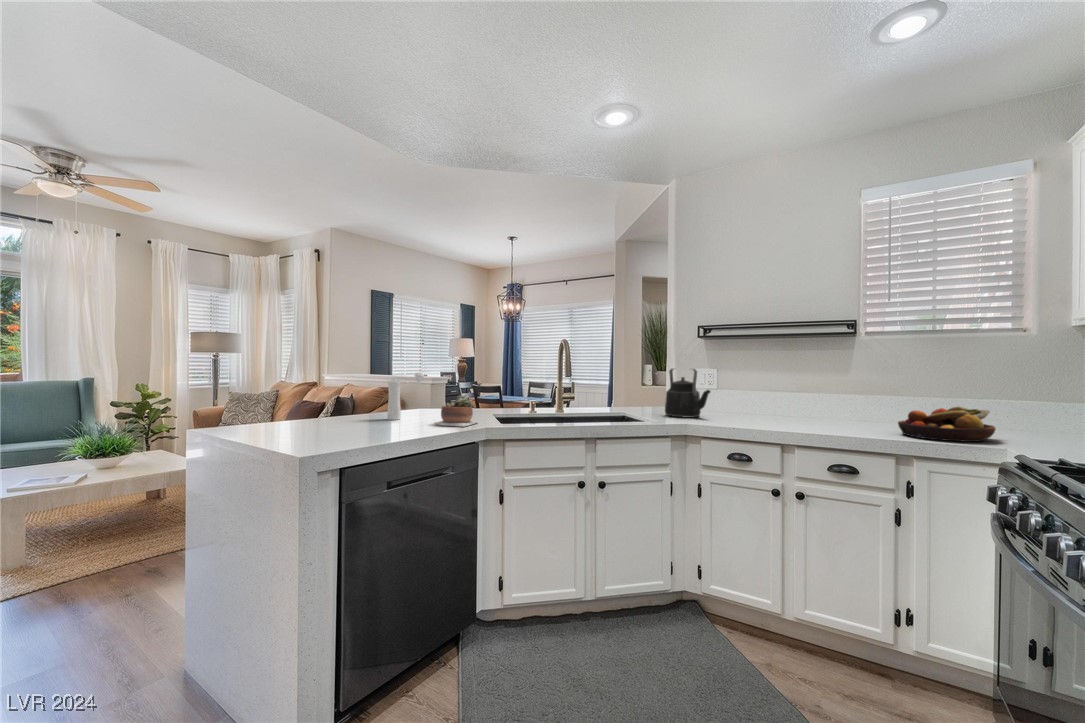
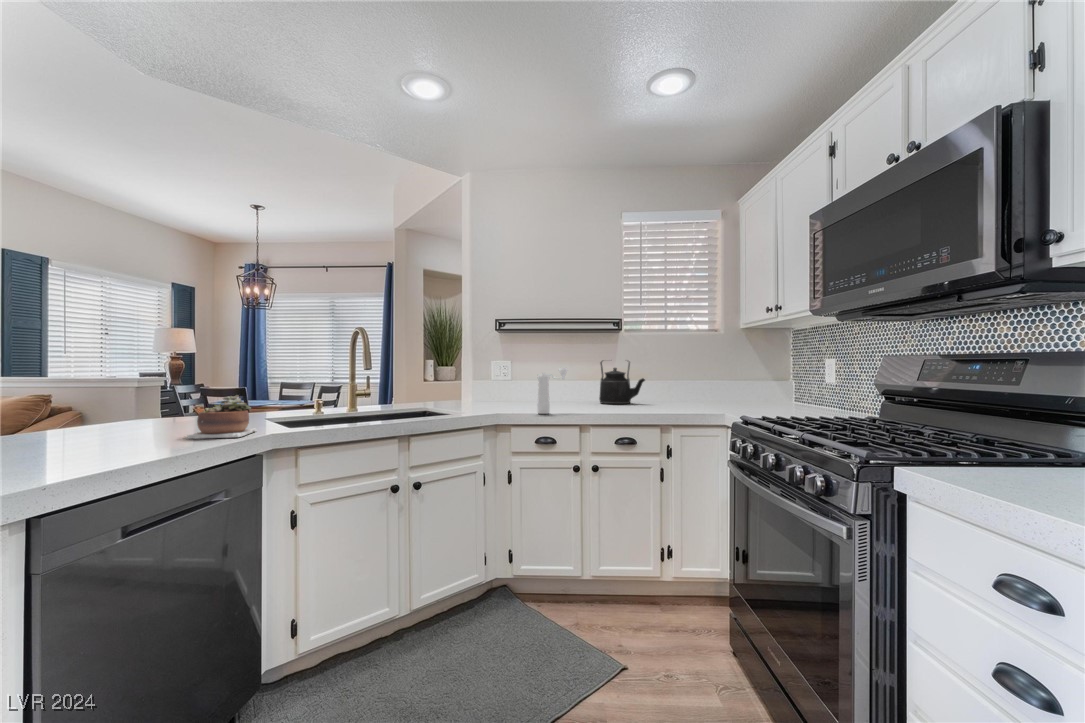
kettle: present [665,369,710,417] -> present [599,360,645,404]
pepper mill: present [387,373,424,420] -> present [537,368,568,414]
fruit bowl: present [898,407,996,442] -> none [658,385,715,411]

